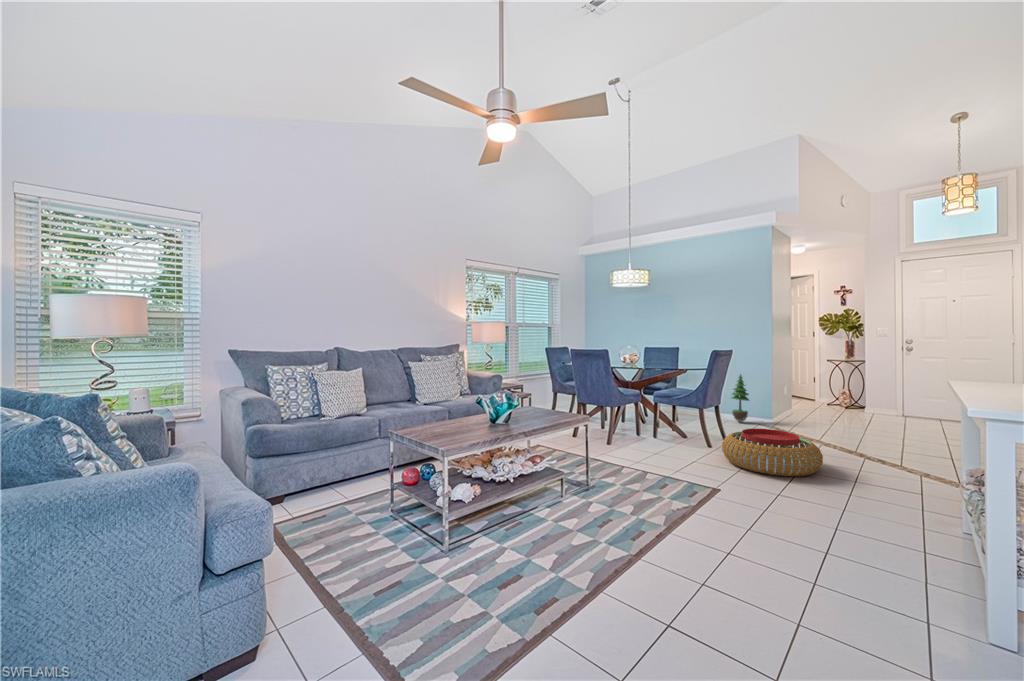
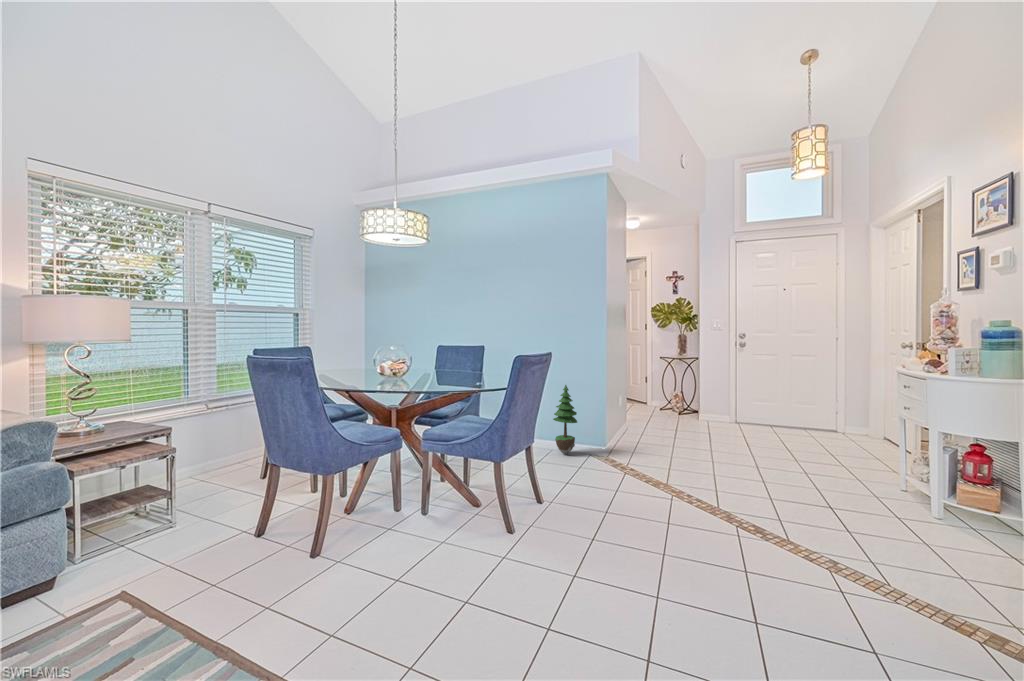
pouf: present [722,429,823,476] -> none [525,499,690,615]

